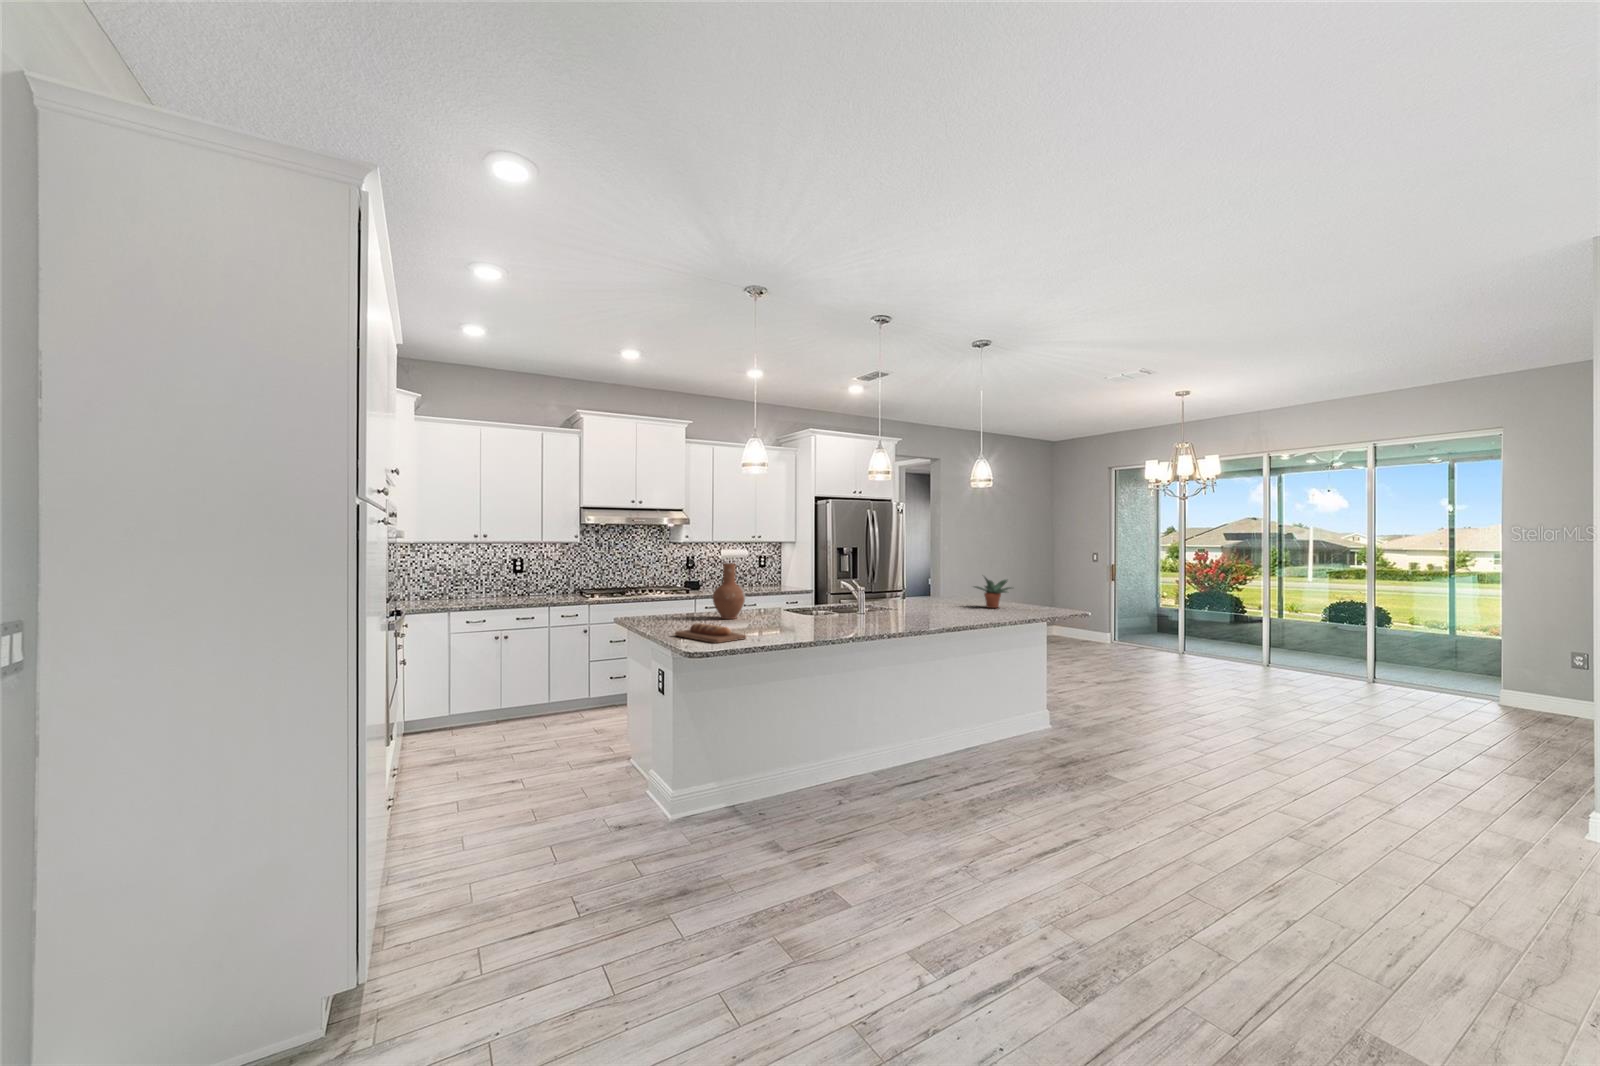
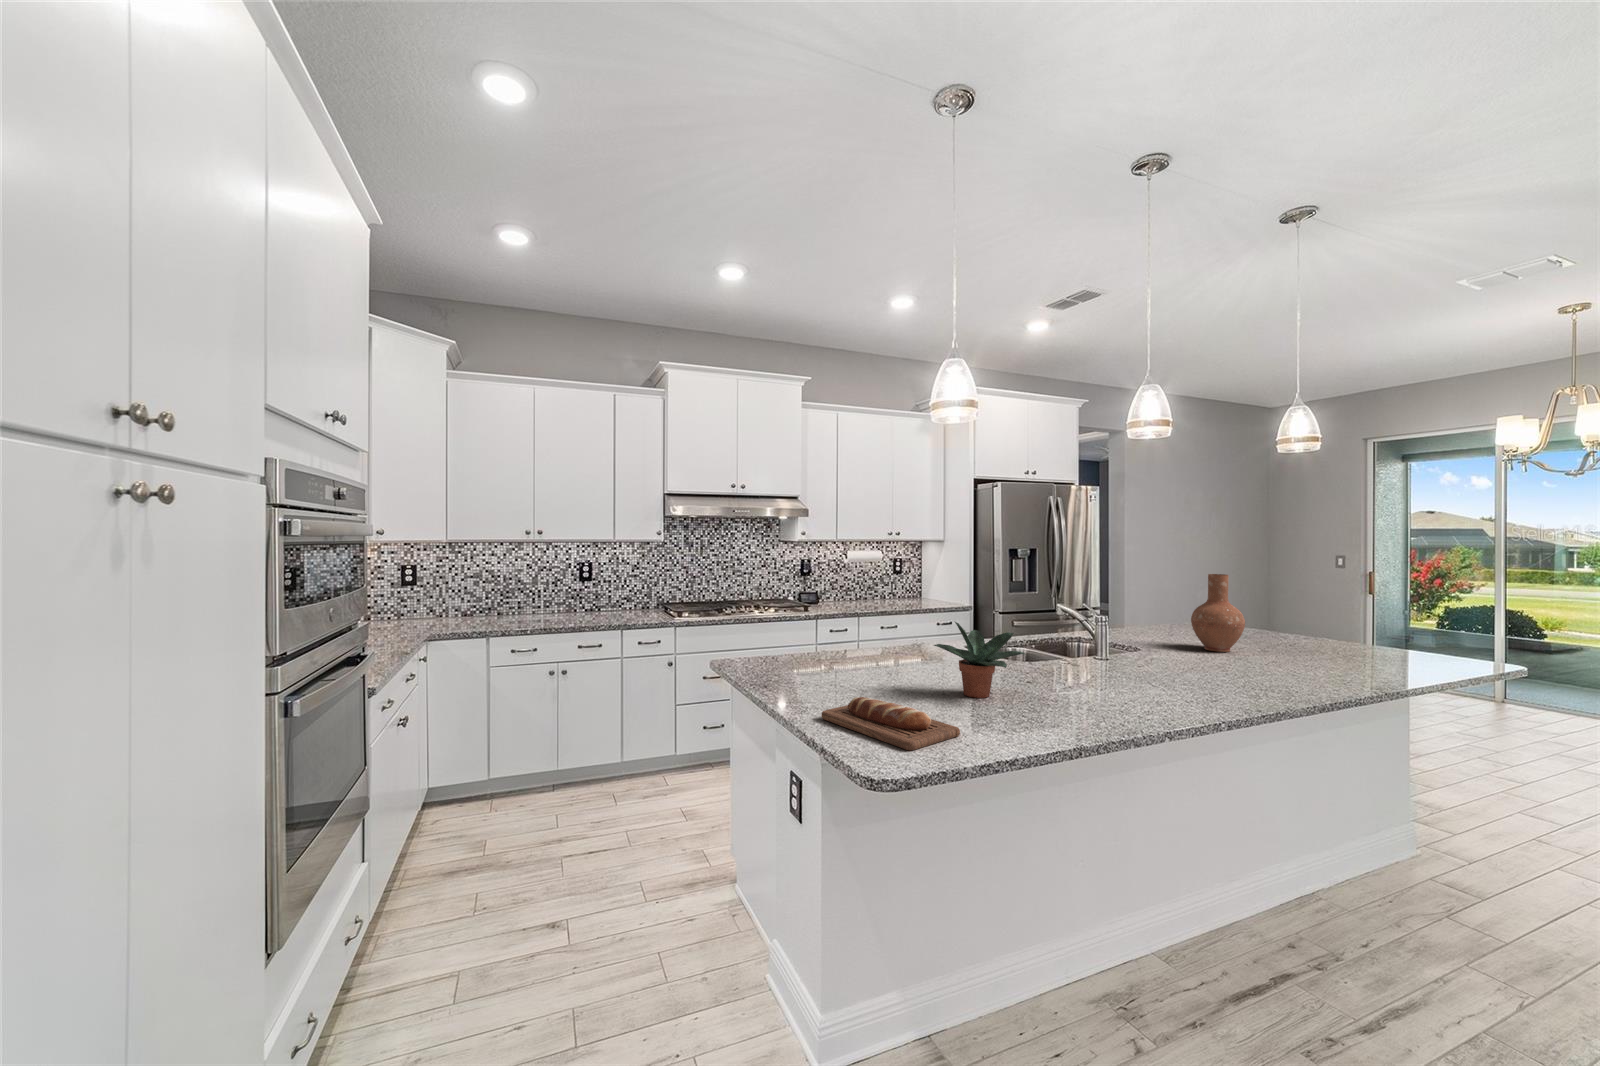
vase: present [713,563,746,619] -> present [1191,574,1245,652]
potted plant: present [974,577,1011,608] -> present [934,622,1025,698]

